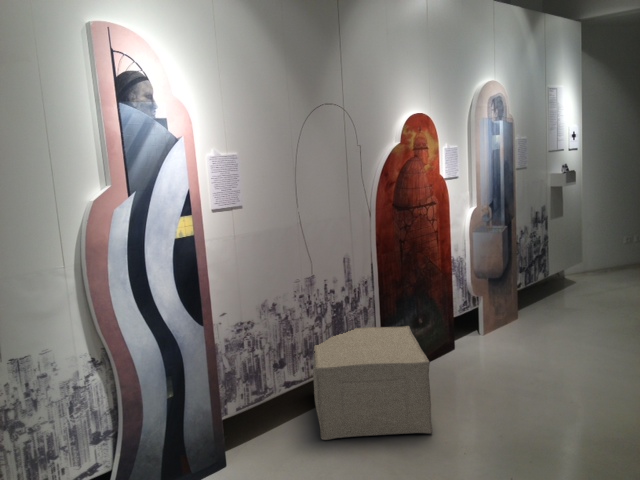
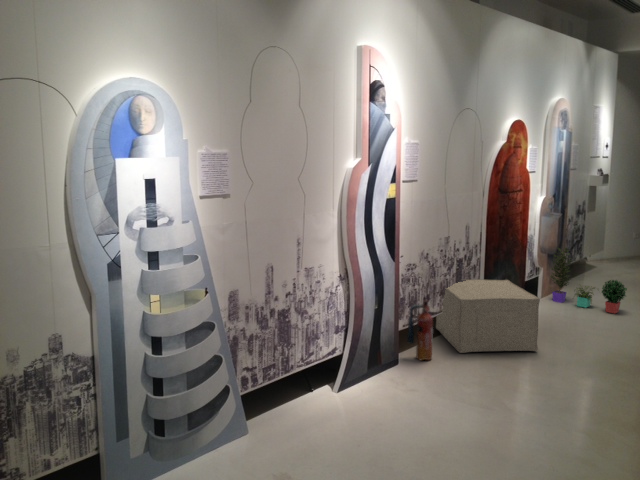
potted plant: none [488,271,582,357] -> present [550,248,627,314]
fire extinguisher: none [242,375,278,457] -> present [407,300,433,360]

